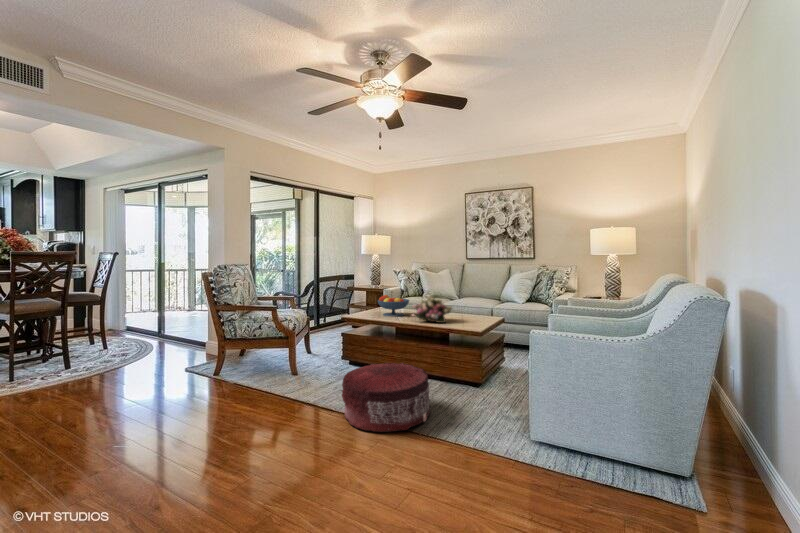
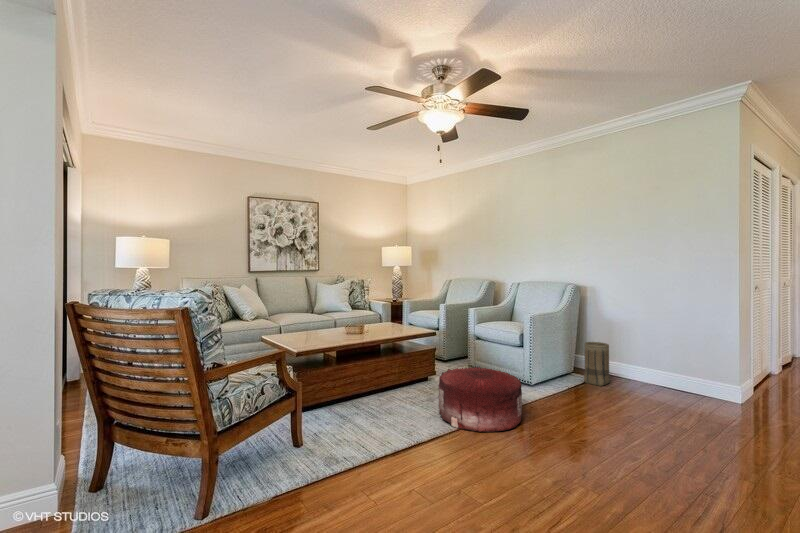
fruit bowl: present [377,295,409,316] -> none [304,314,343,340]
flower arrangement: present [412,297,452,323] -> none [366,308,403,332]
basket: none [622,407,675,508] -> present [584,342,610,386]

